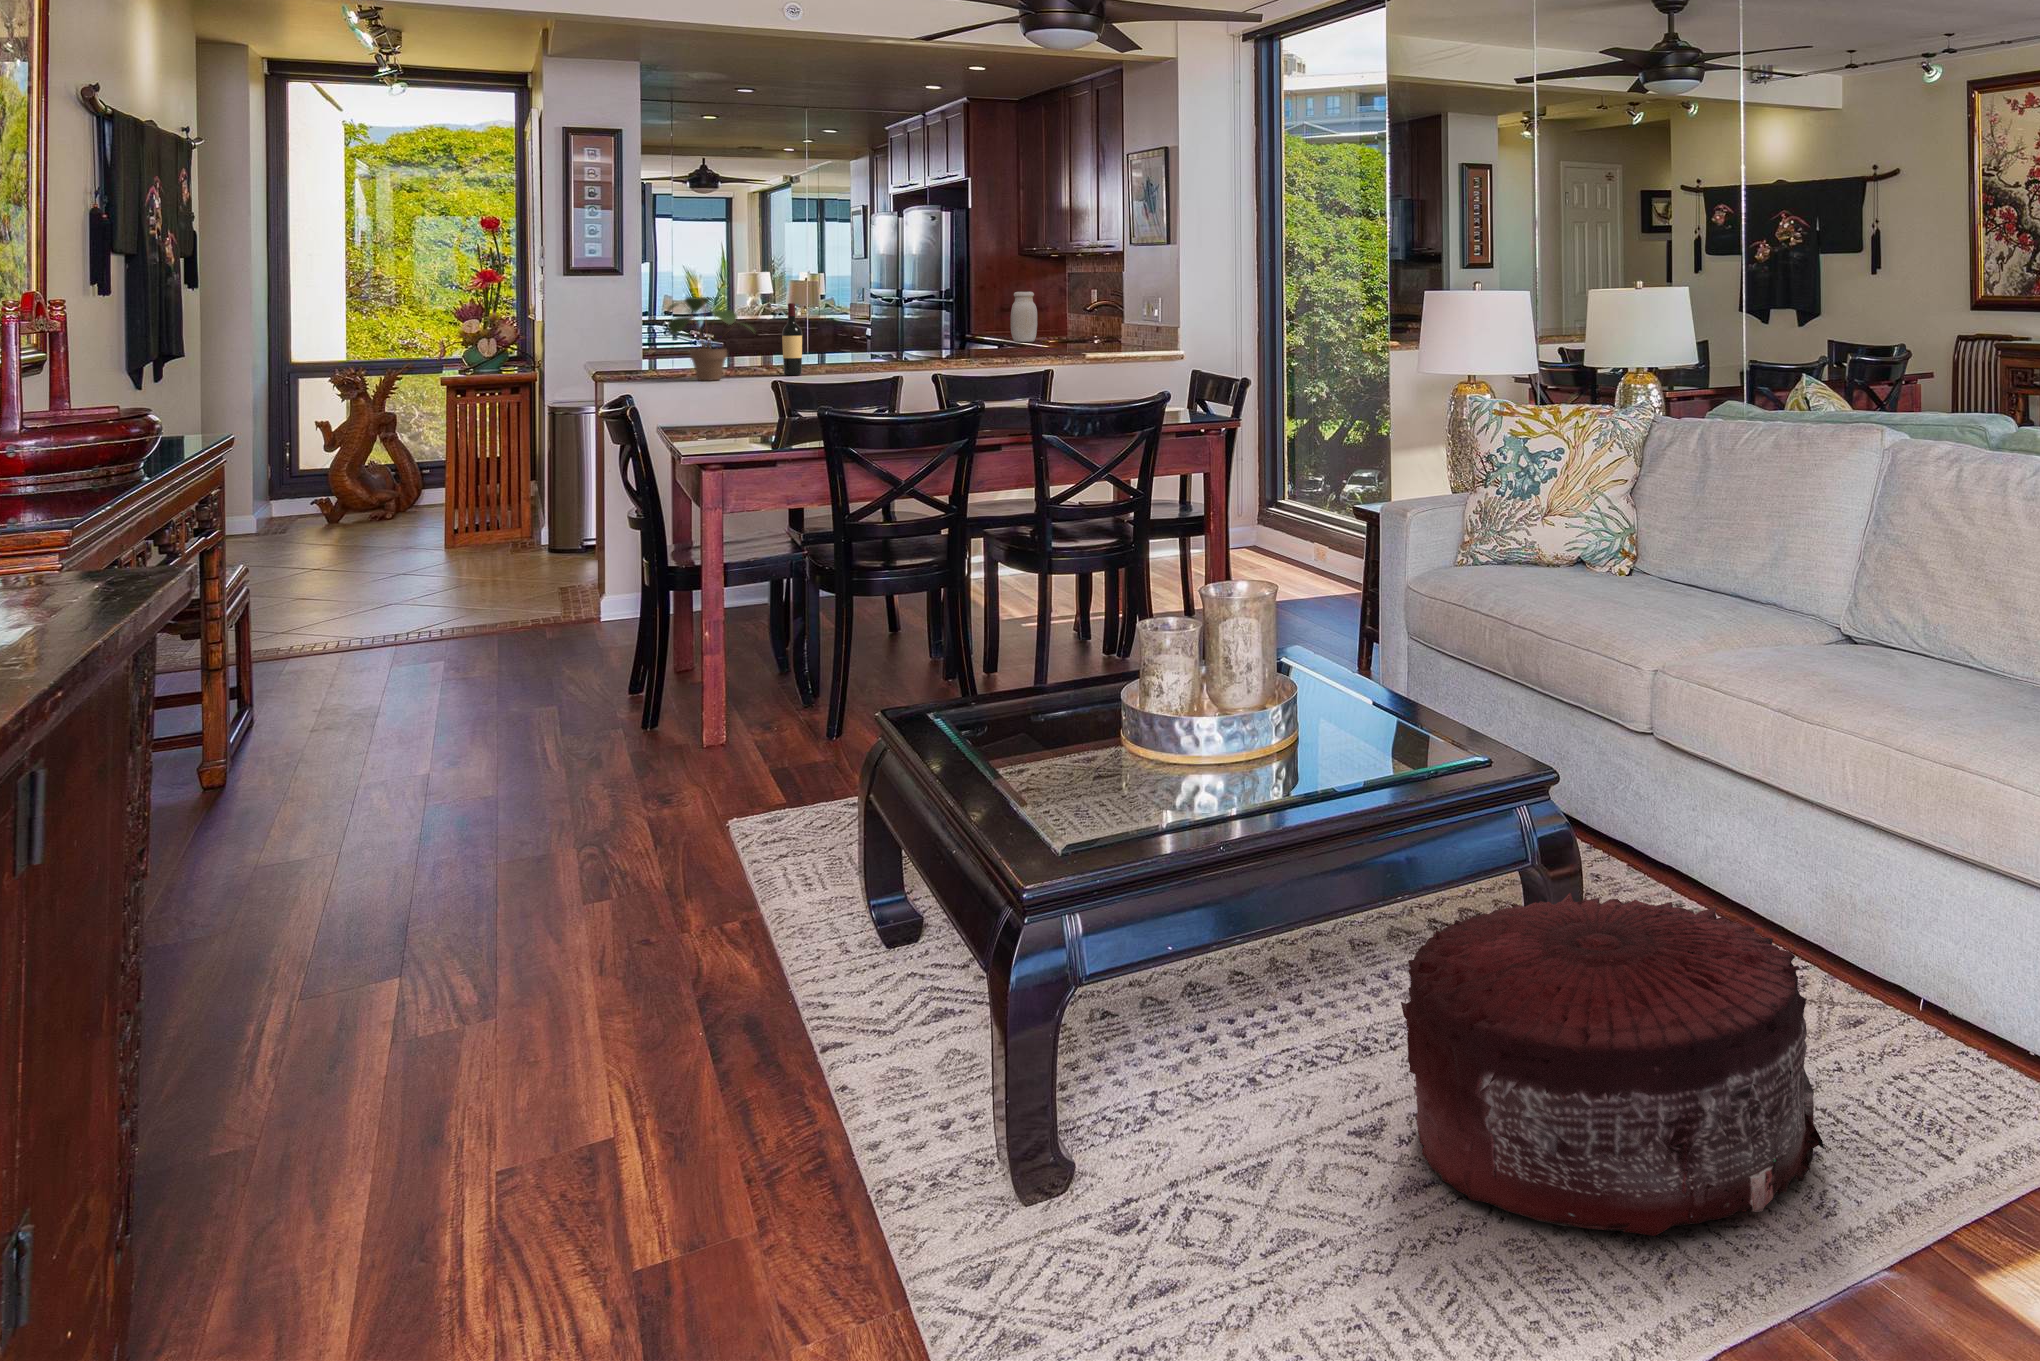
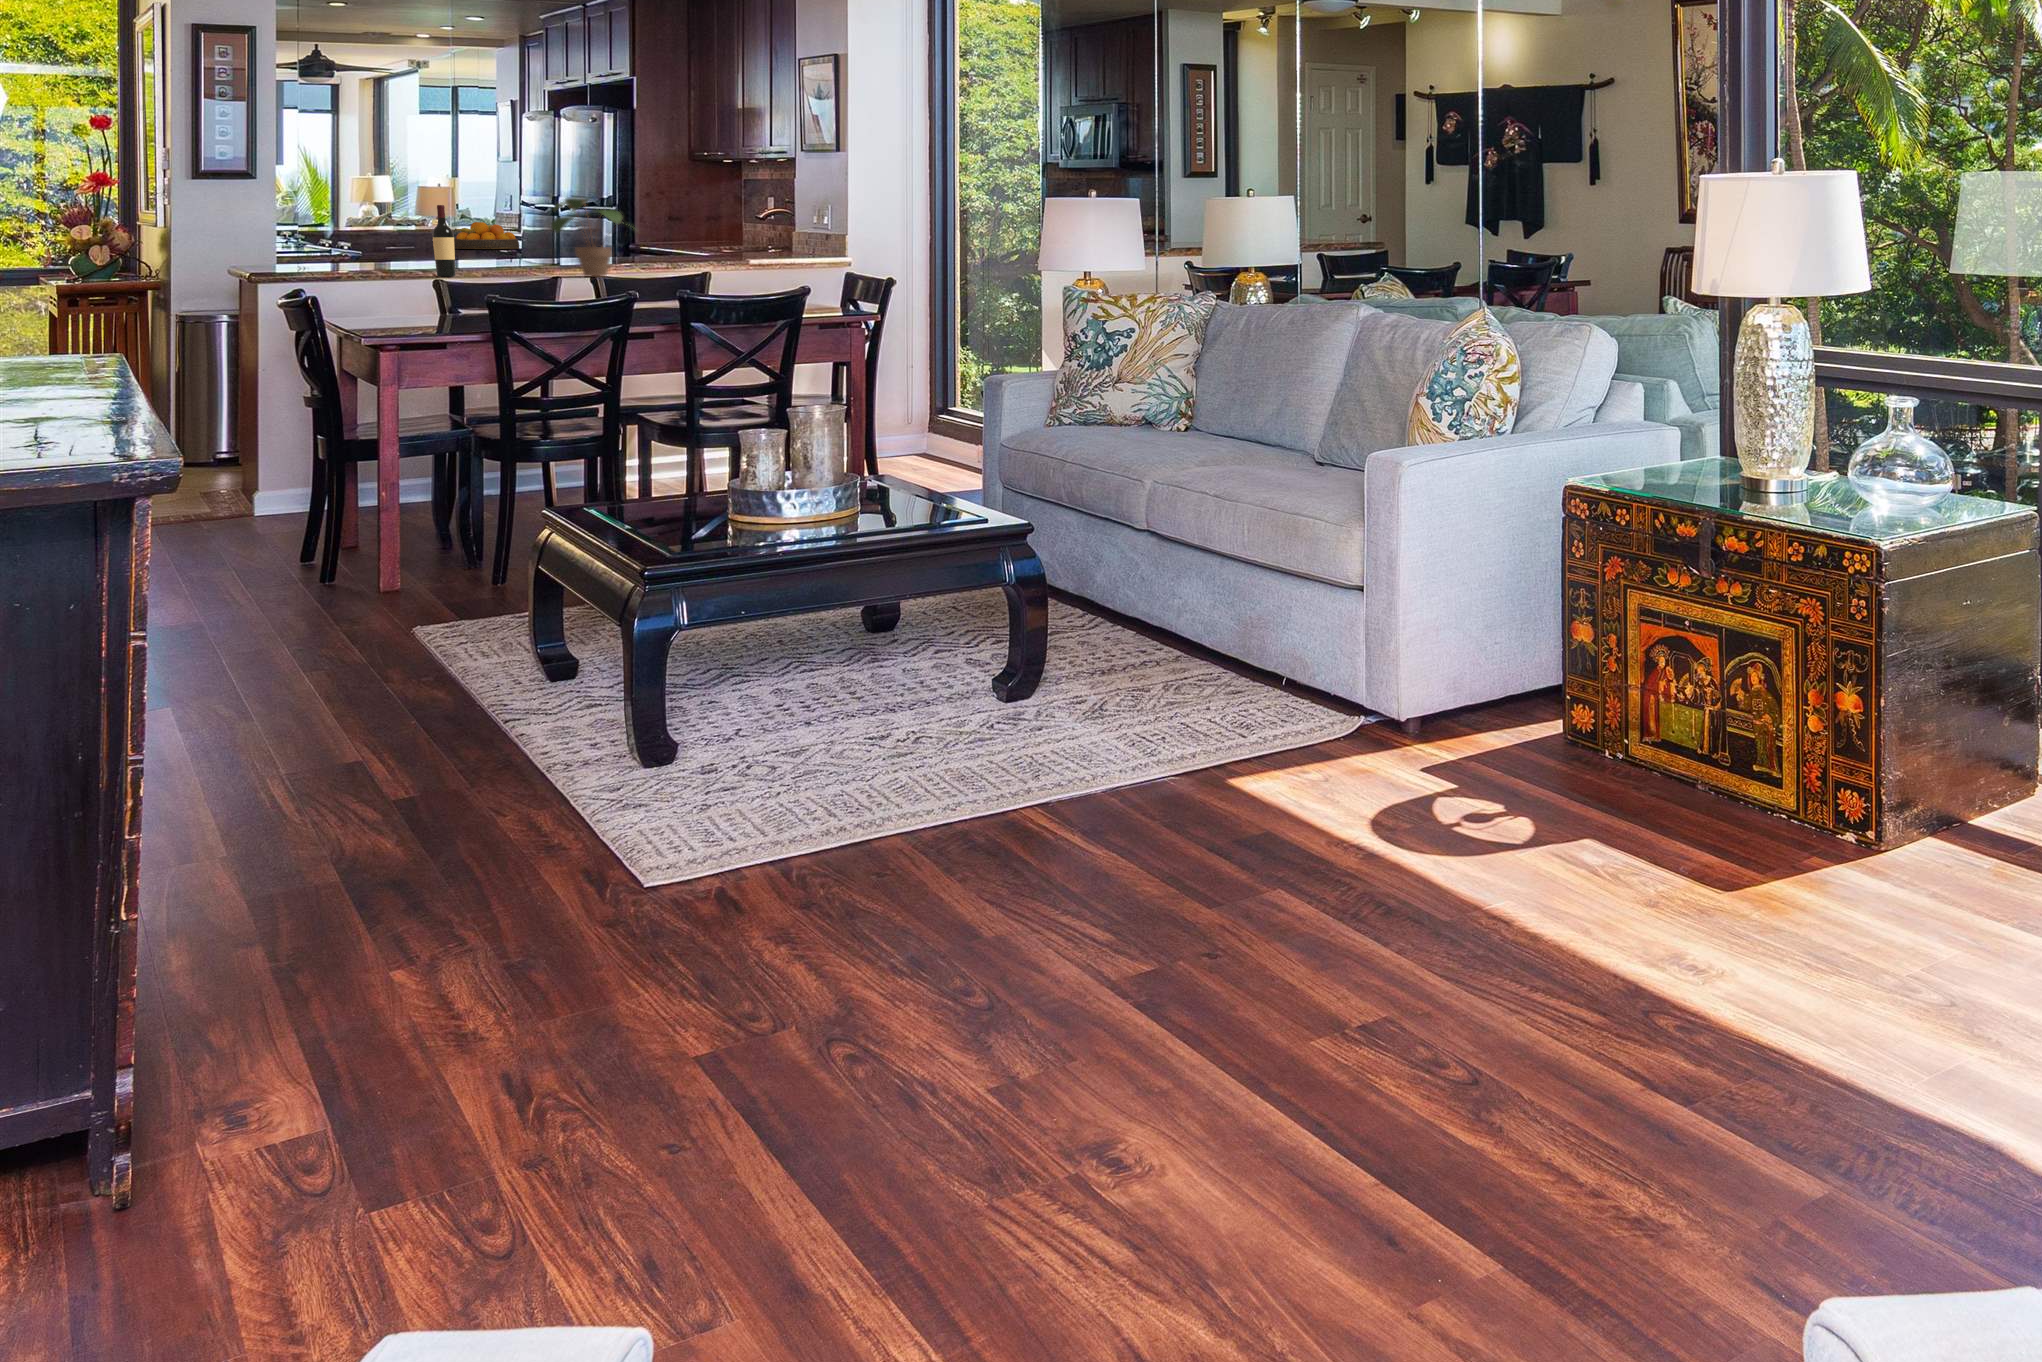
jar: present [1010,292,1037,342] -> none [682,200,711,252]
potted plant: present [668,297,754,381] -> present [551,197,630,277]
fruit bowl: none [806,315,863,341] -> present [454,222,519,249]
pouf: present [1401,893,1824,1236] -> none [924,605,1194,773]

